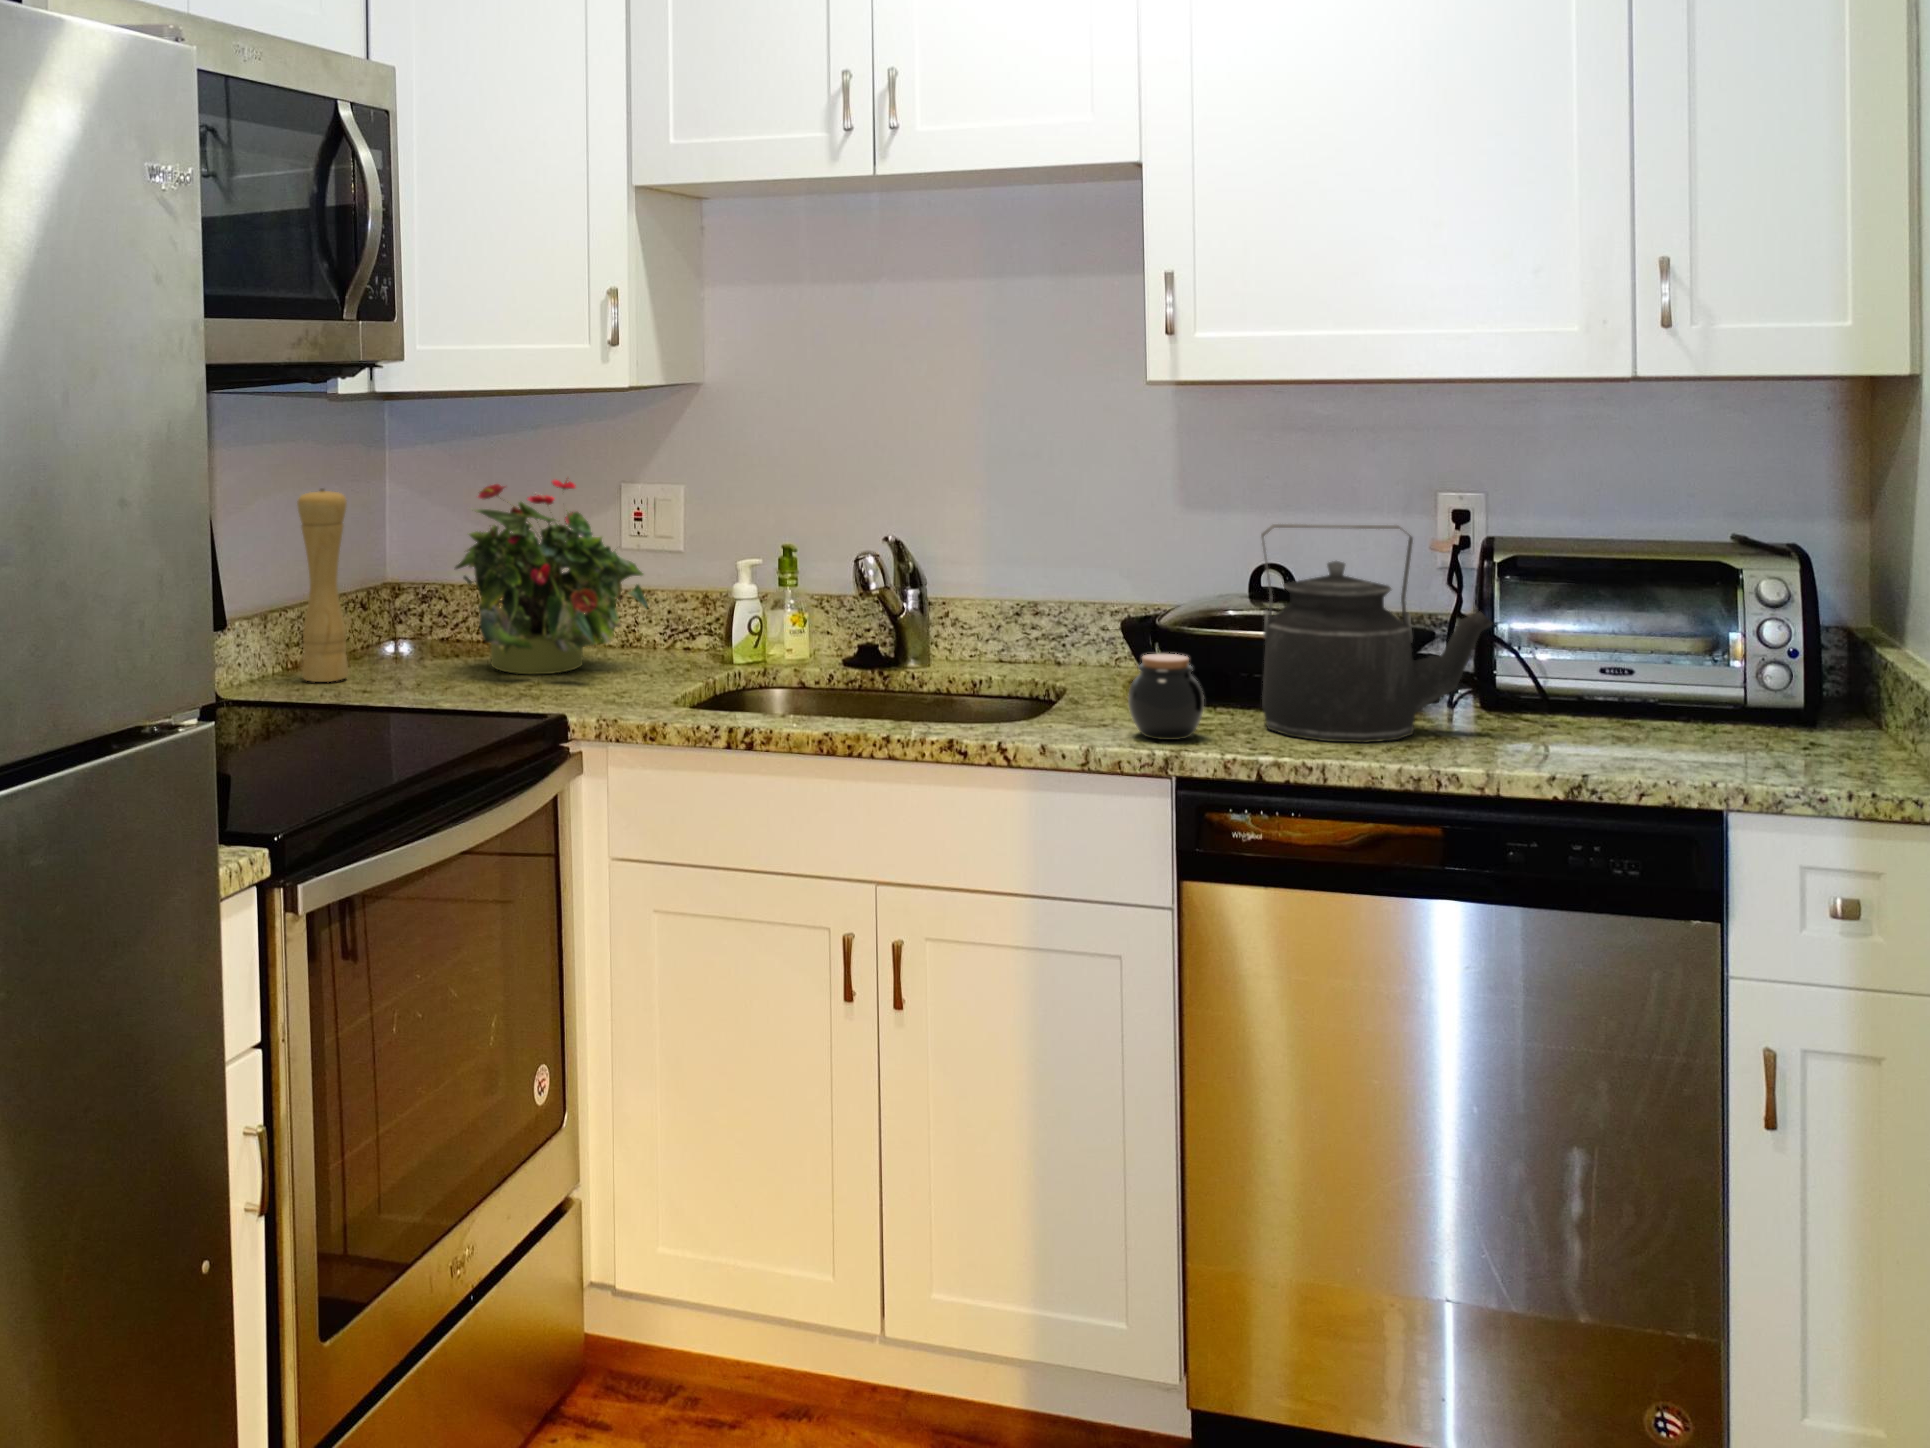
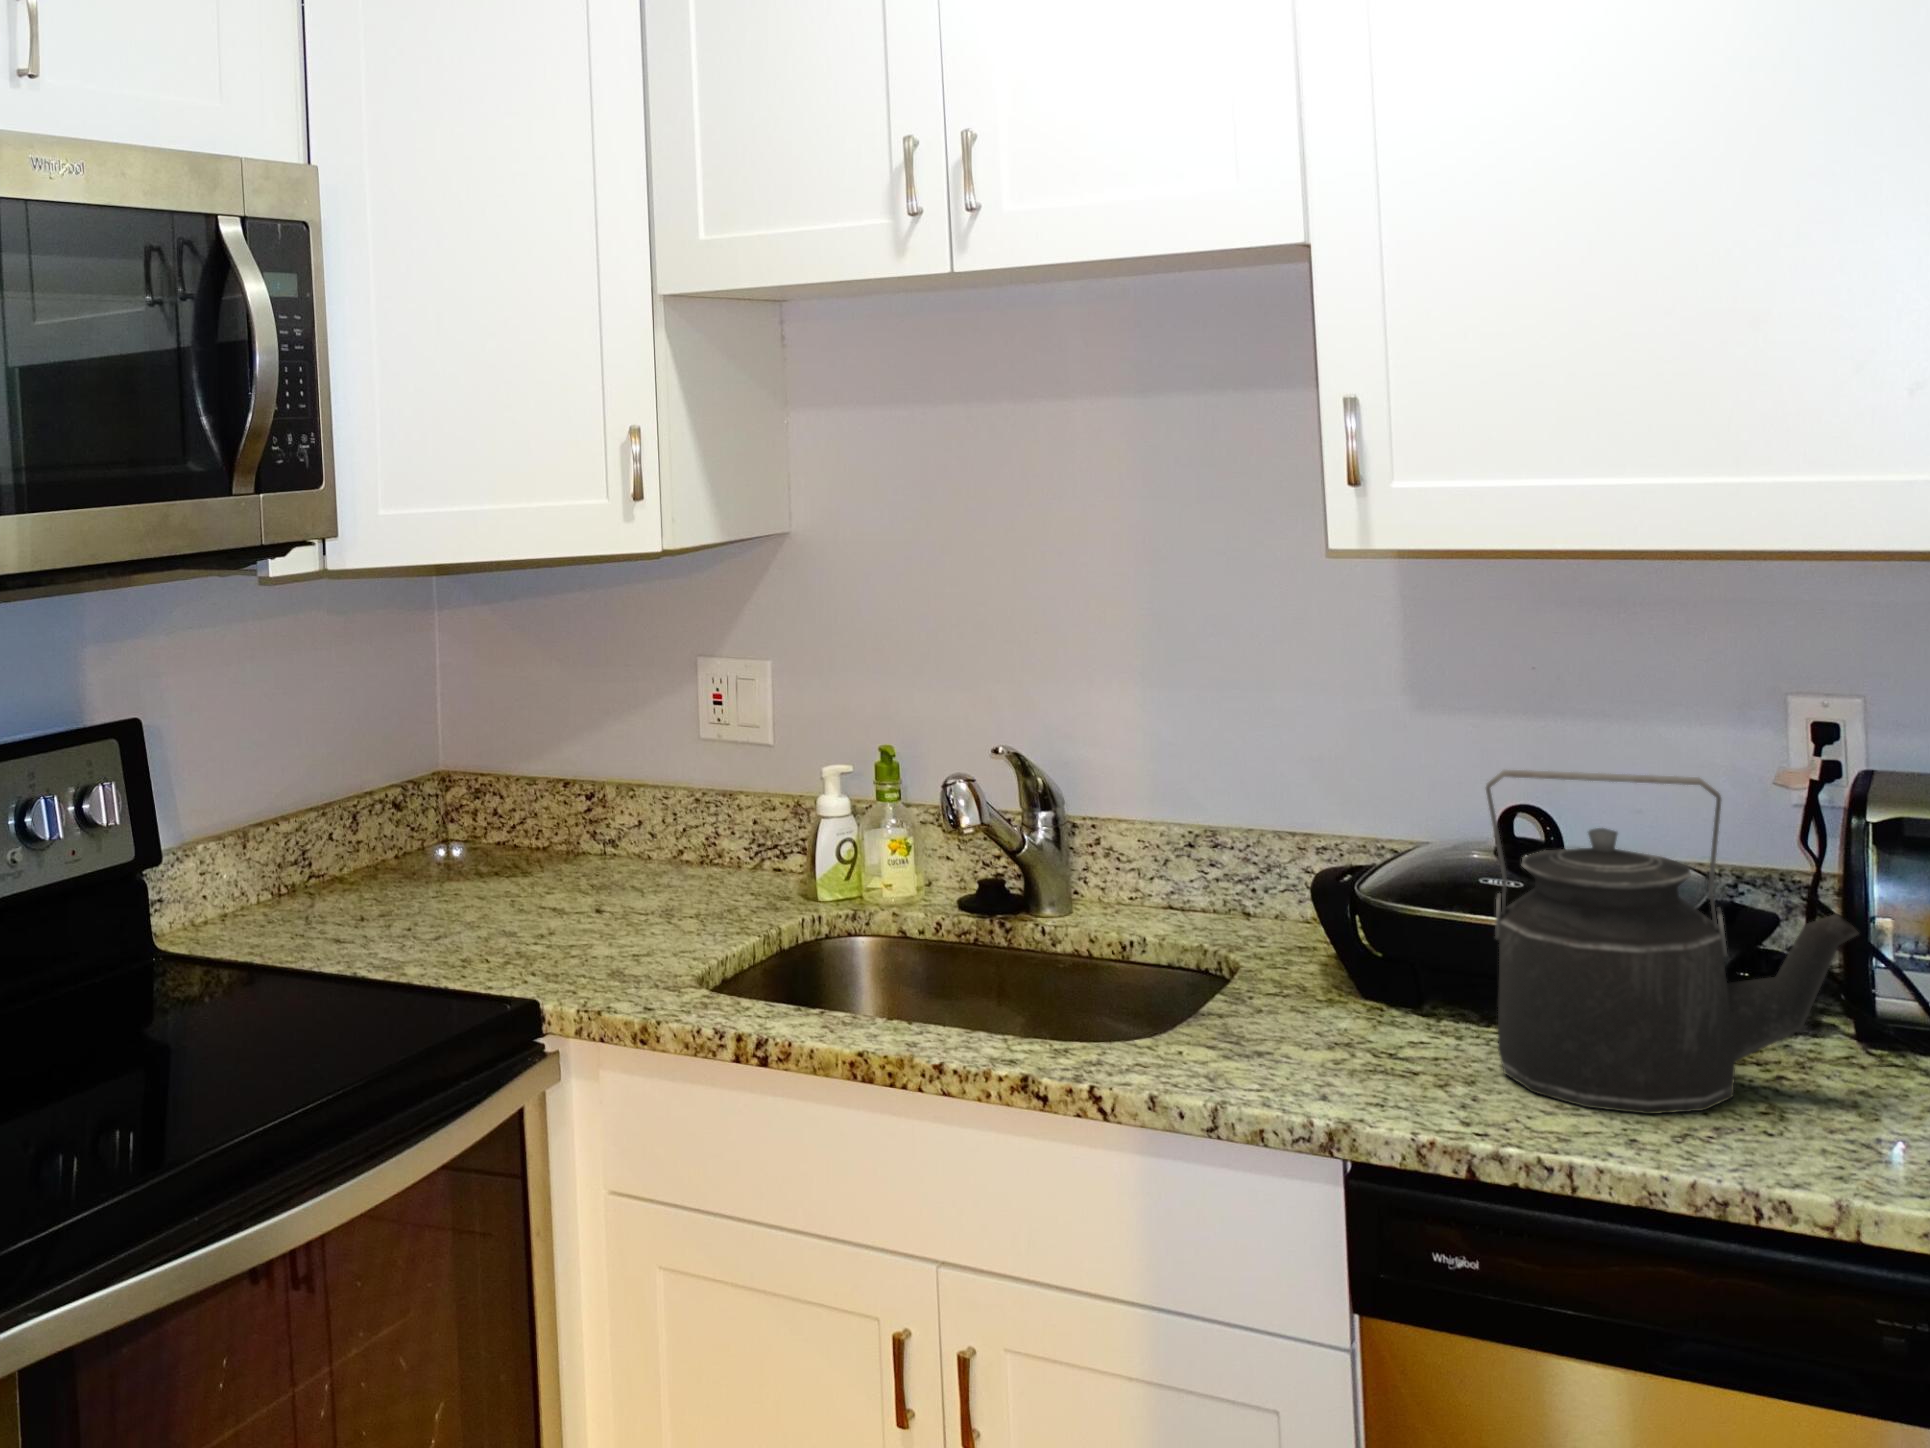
potted plant: present [454,480,648,674] -> none [456,655,708,912]
pepper mill: present [297,488,348,682] -> none [270,678,337,919]
jar: present [1128,654,1204,740] -> none [1285,959,1398,1093]

